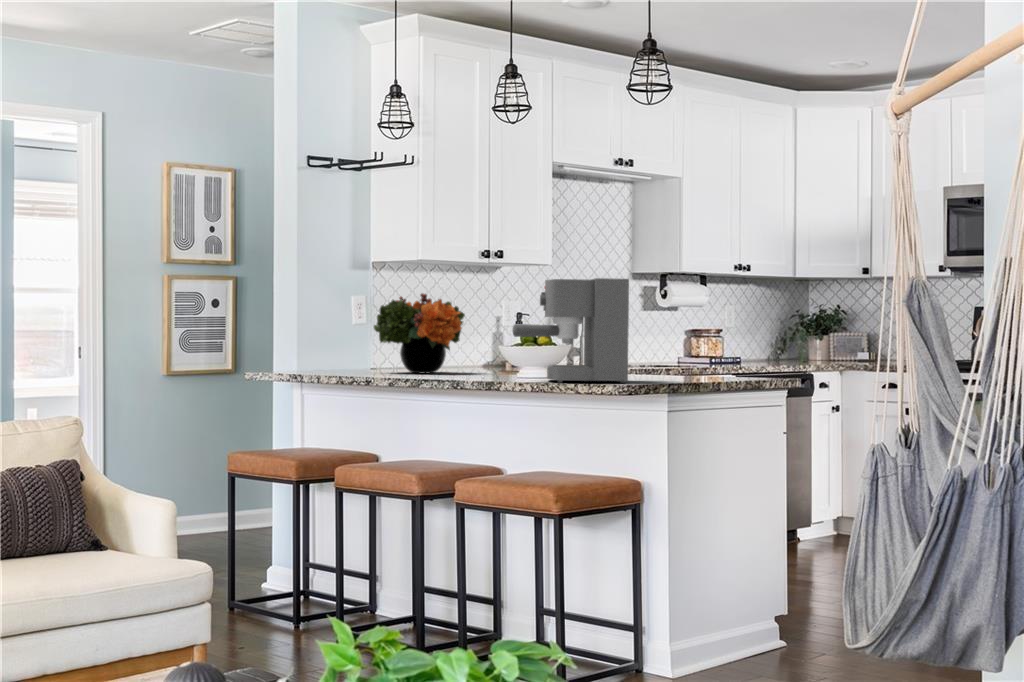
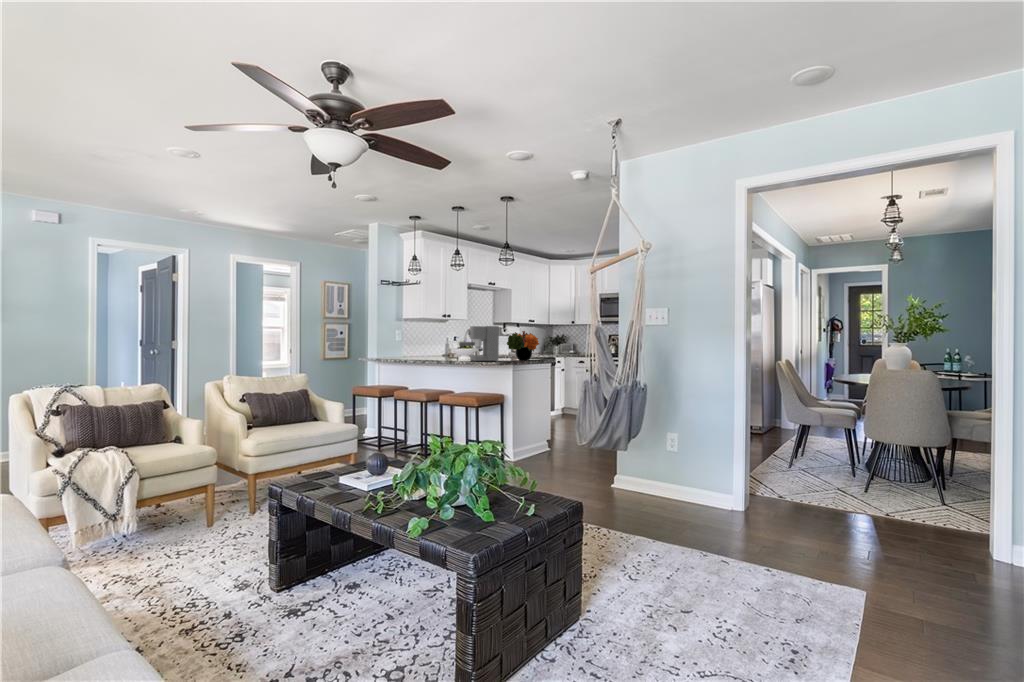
flower arrangement: present [374,293,465,373] -> present [507,331,539,361]

